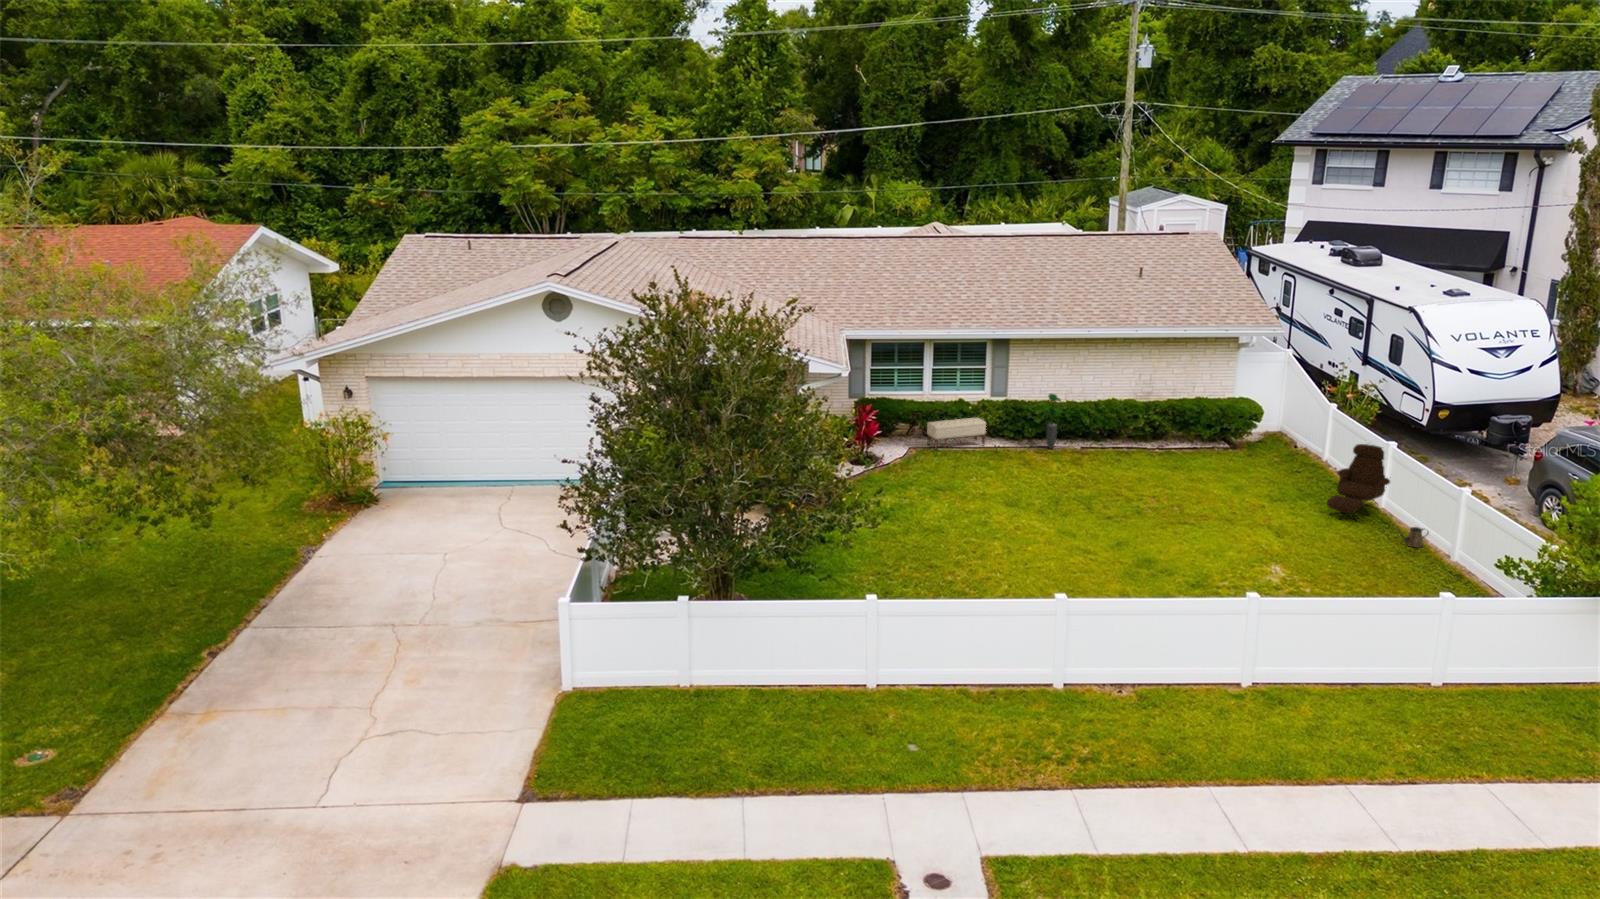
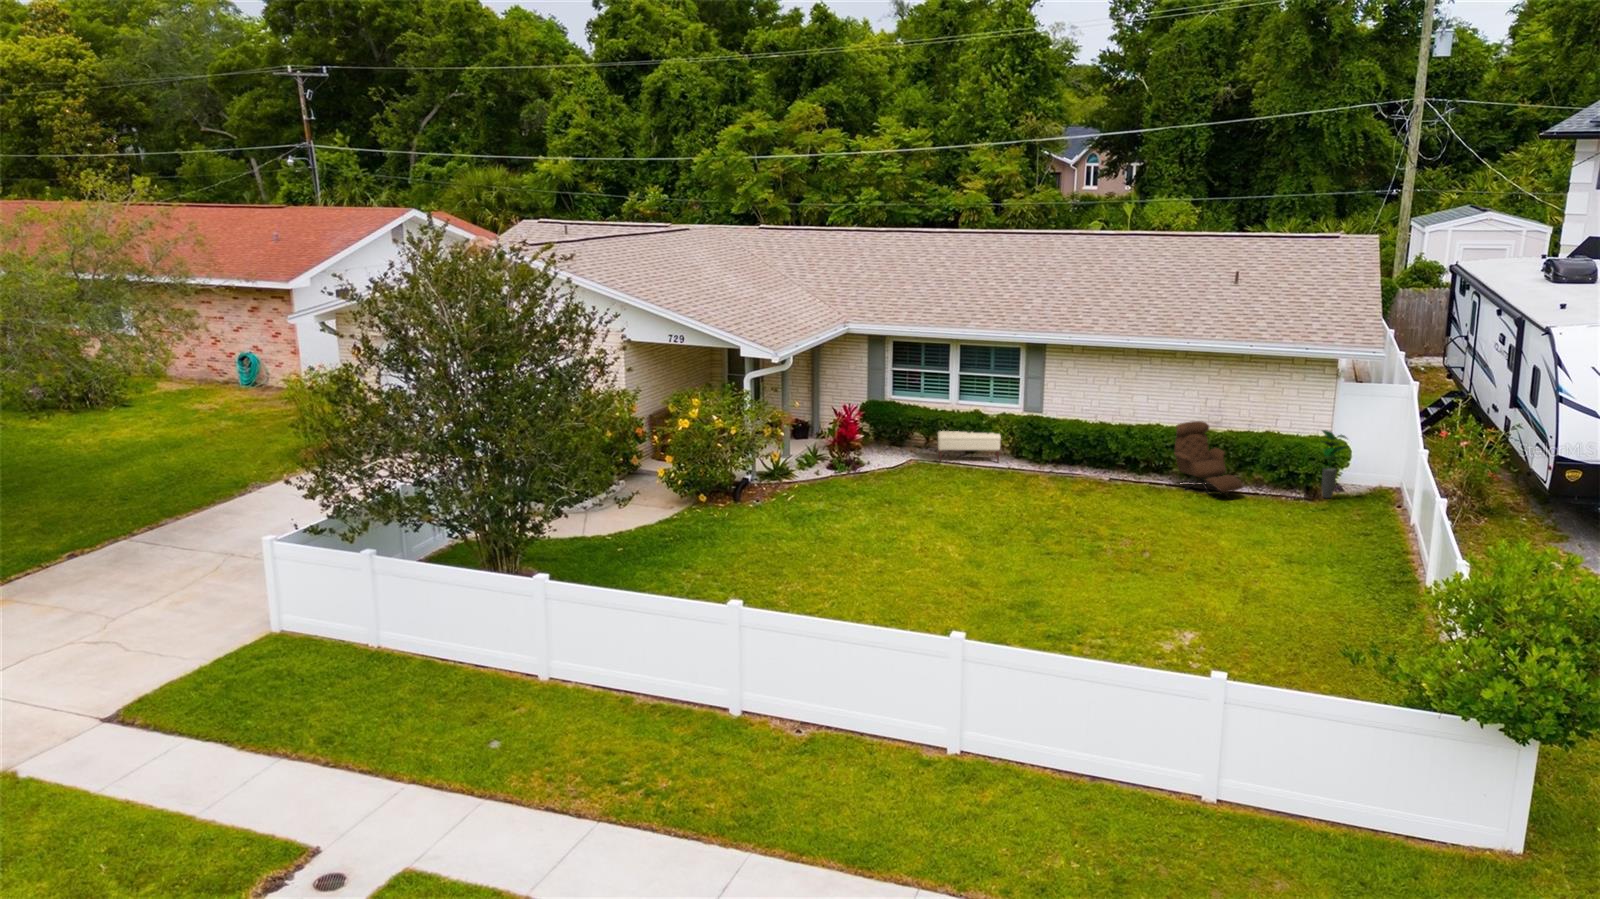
potted plant: present [1046,394,1063,448] -> present [1322,430,1348,498]
lounge chair: present [1327,444,1390,519] -> present [1174,421,1243,498]
watering can: present [1398,527,1429,548] -> none [1348,601,1400,636]

